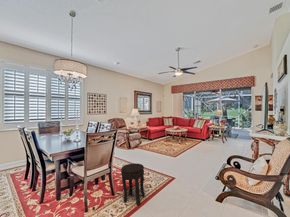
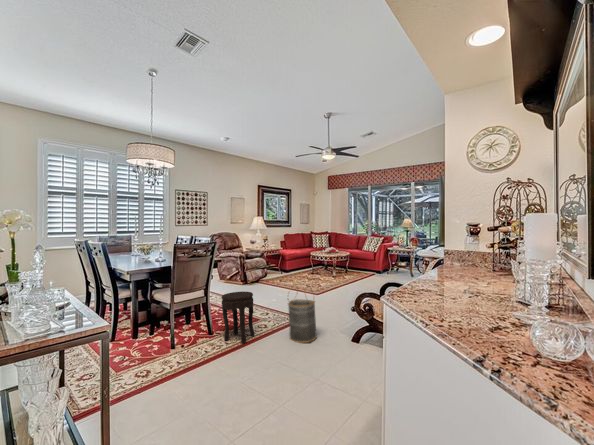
basket: none [169,159,191,205] -> present [288,299,317,343]

